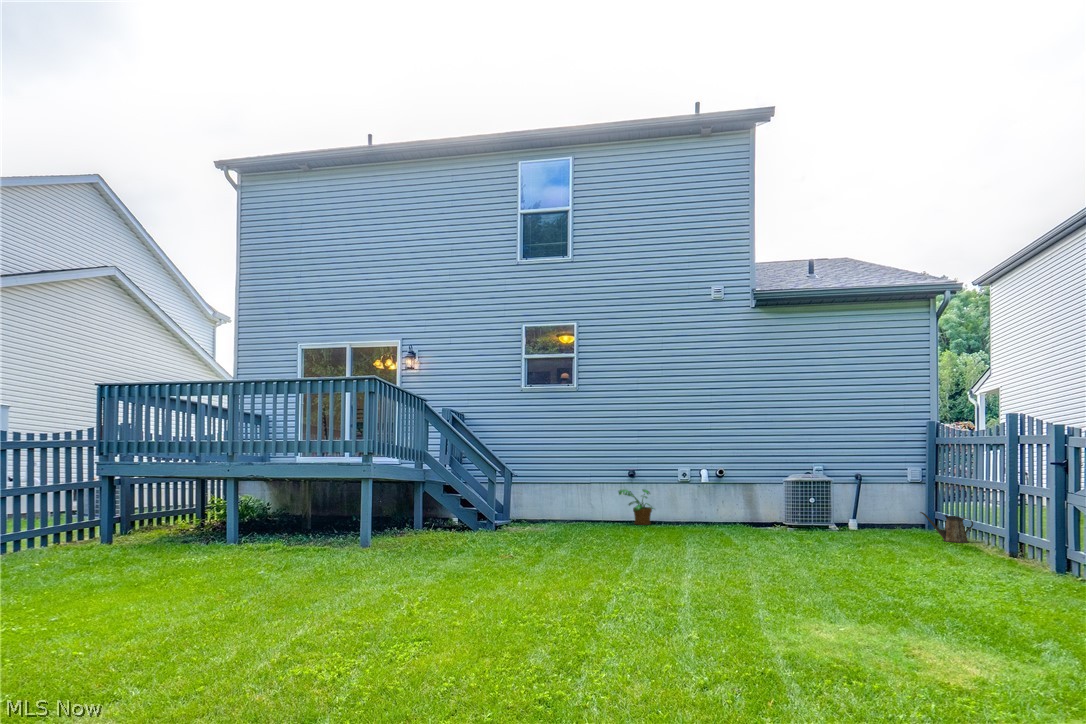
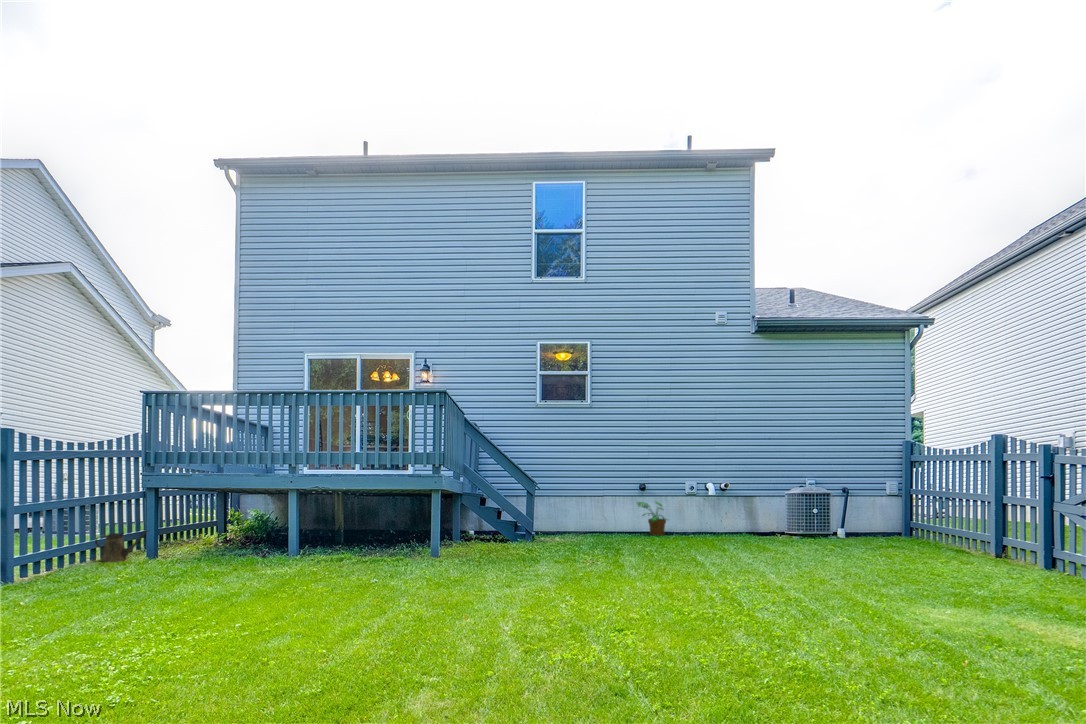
watering can: present [920,512,973,543] -> present [95,530,149,562]

